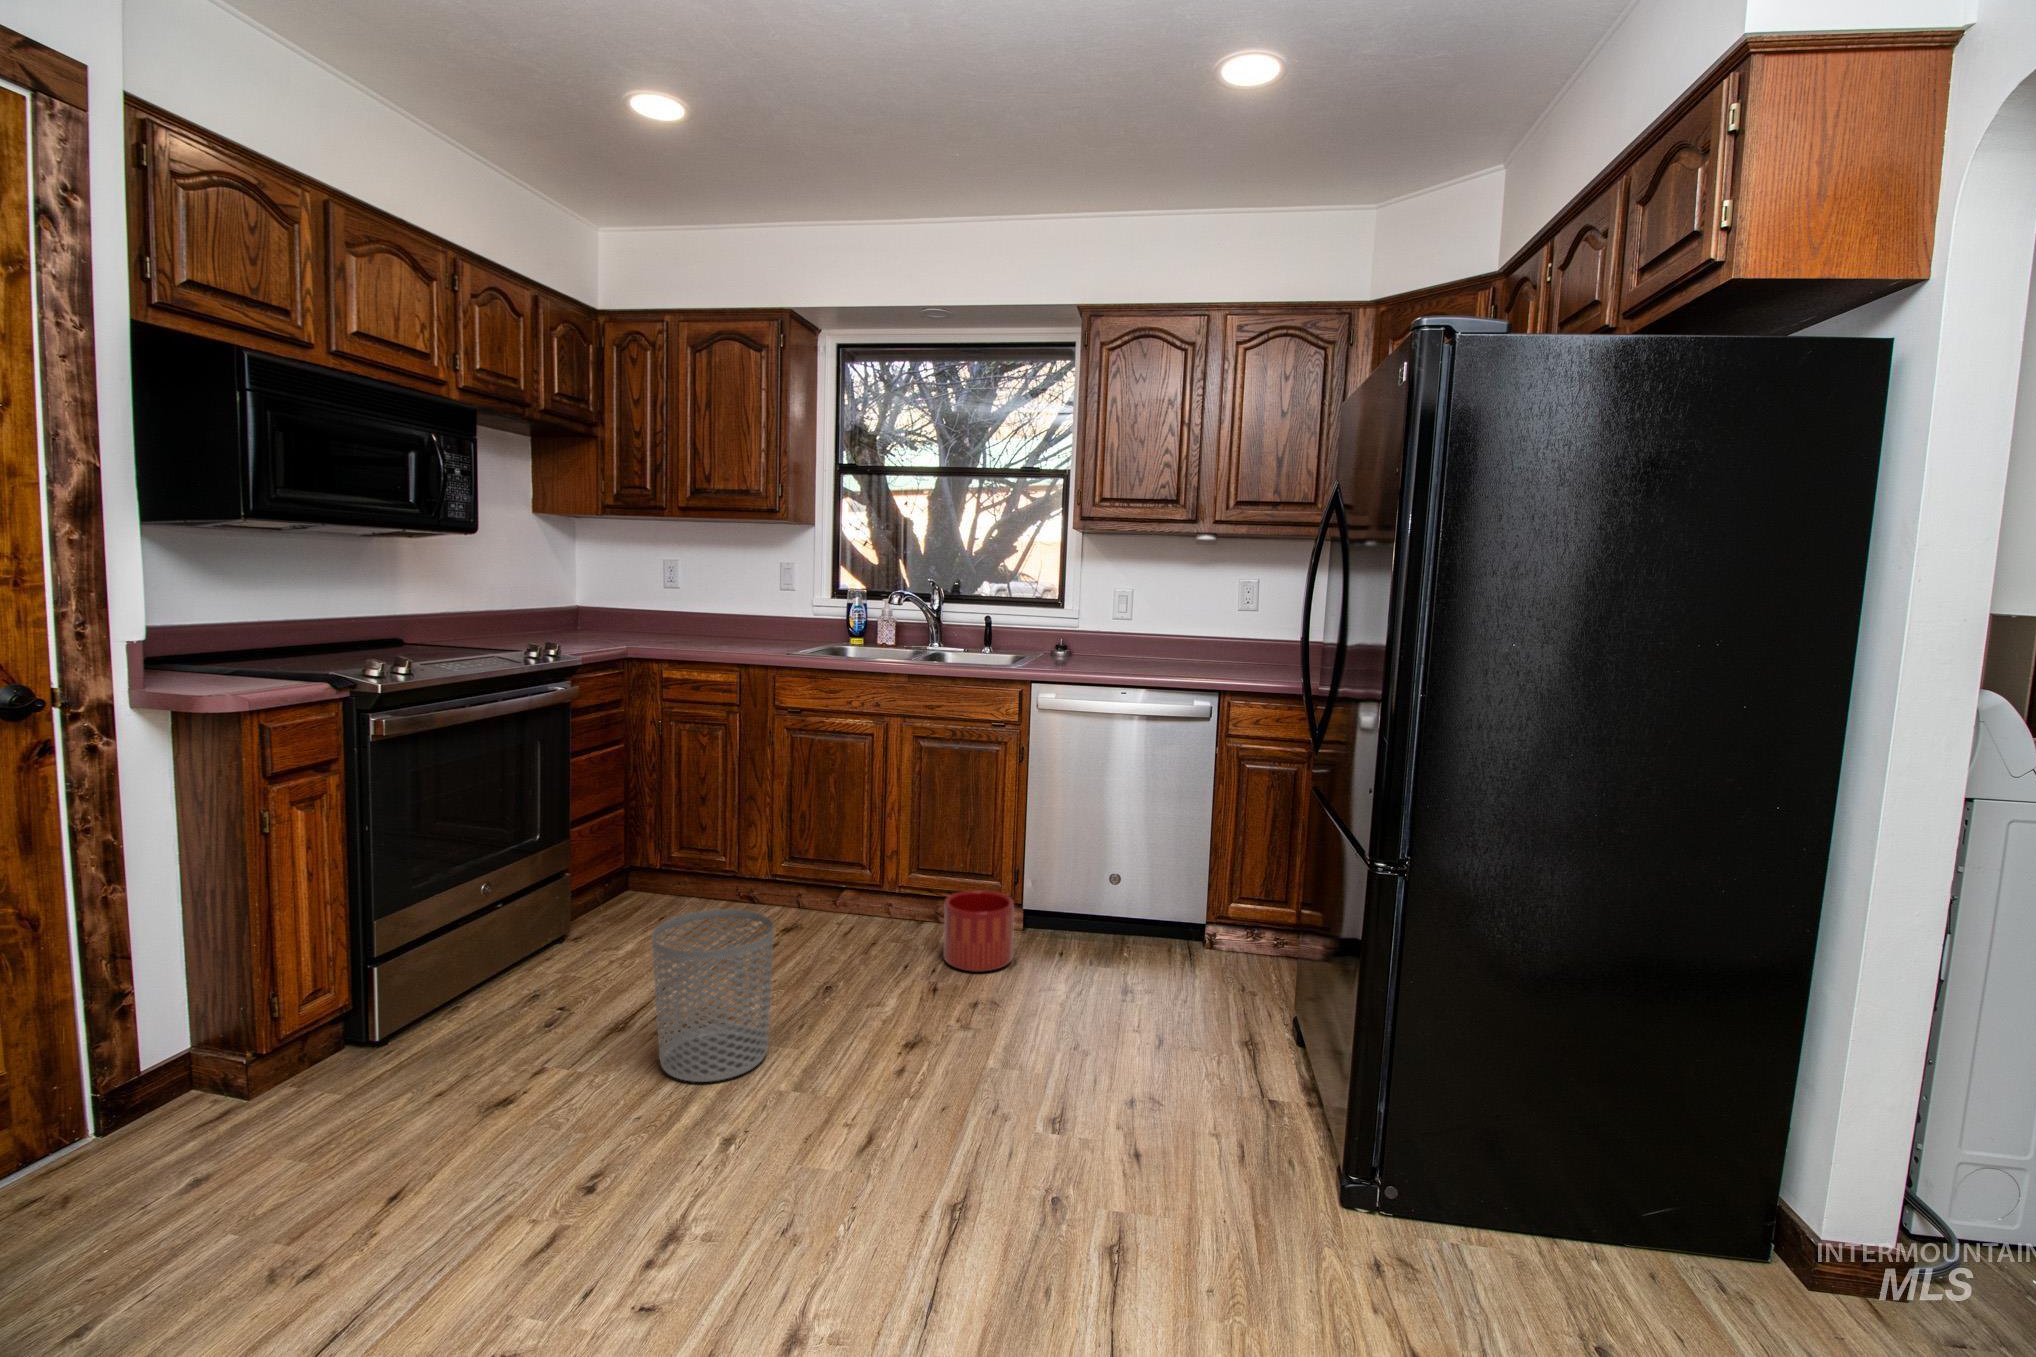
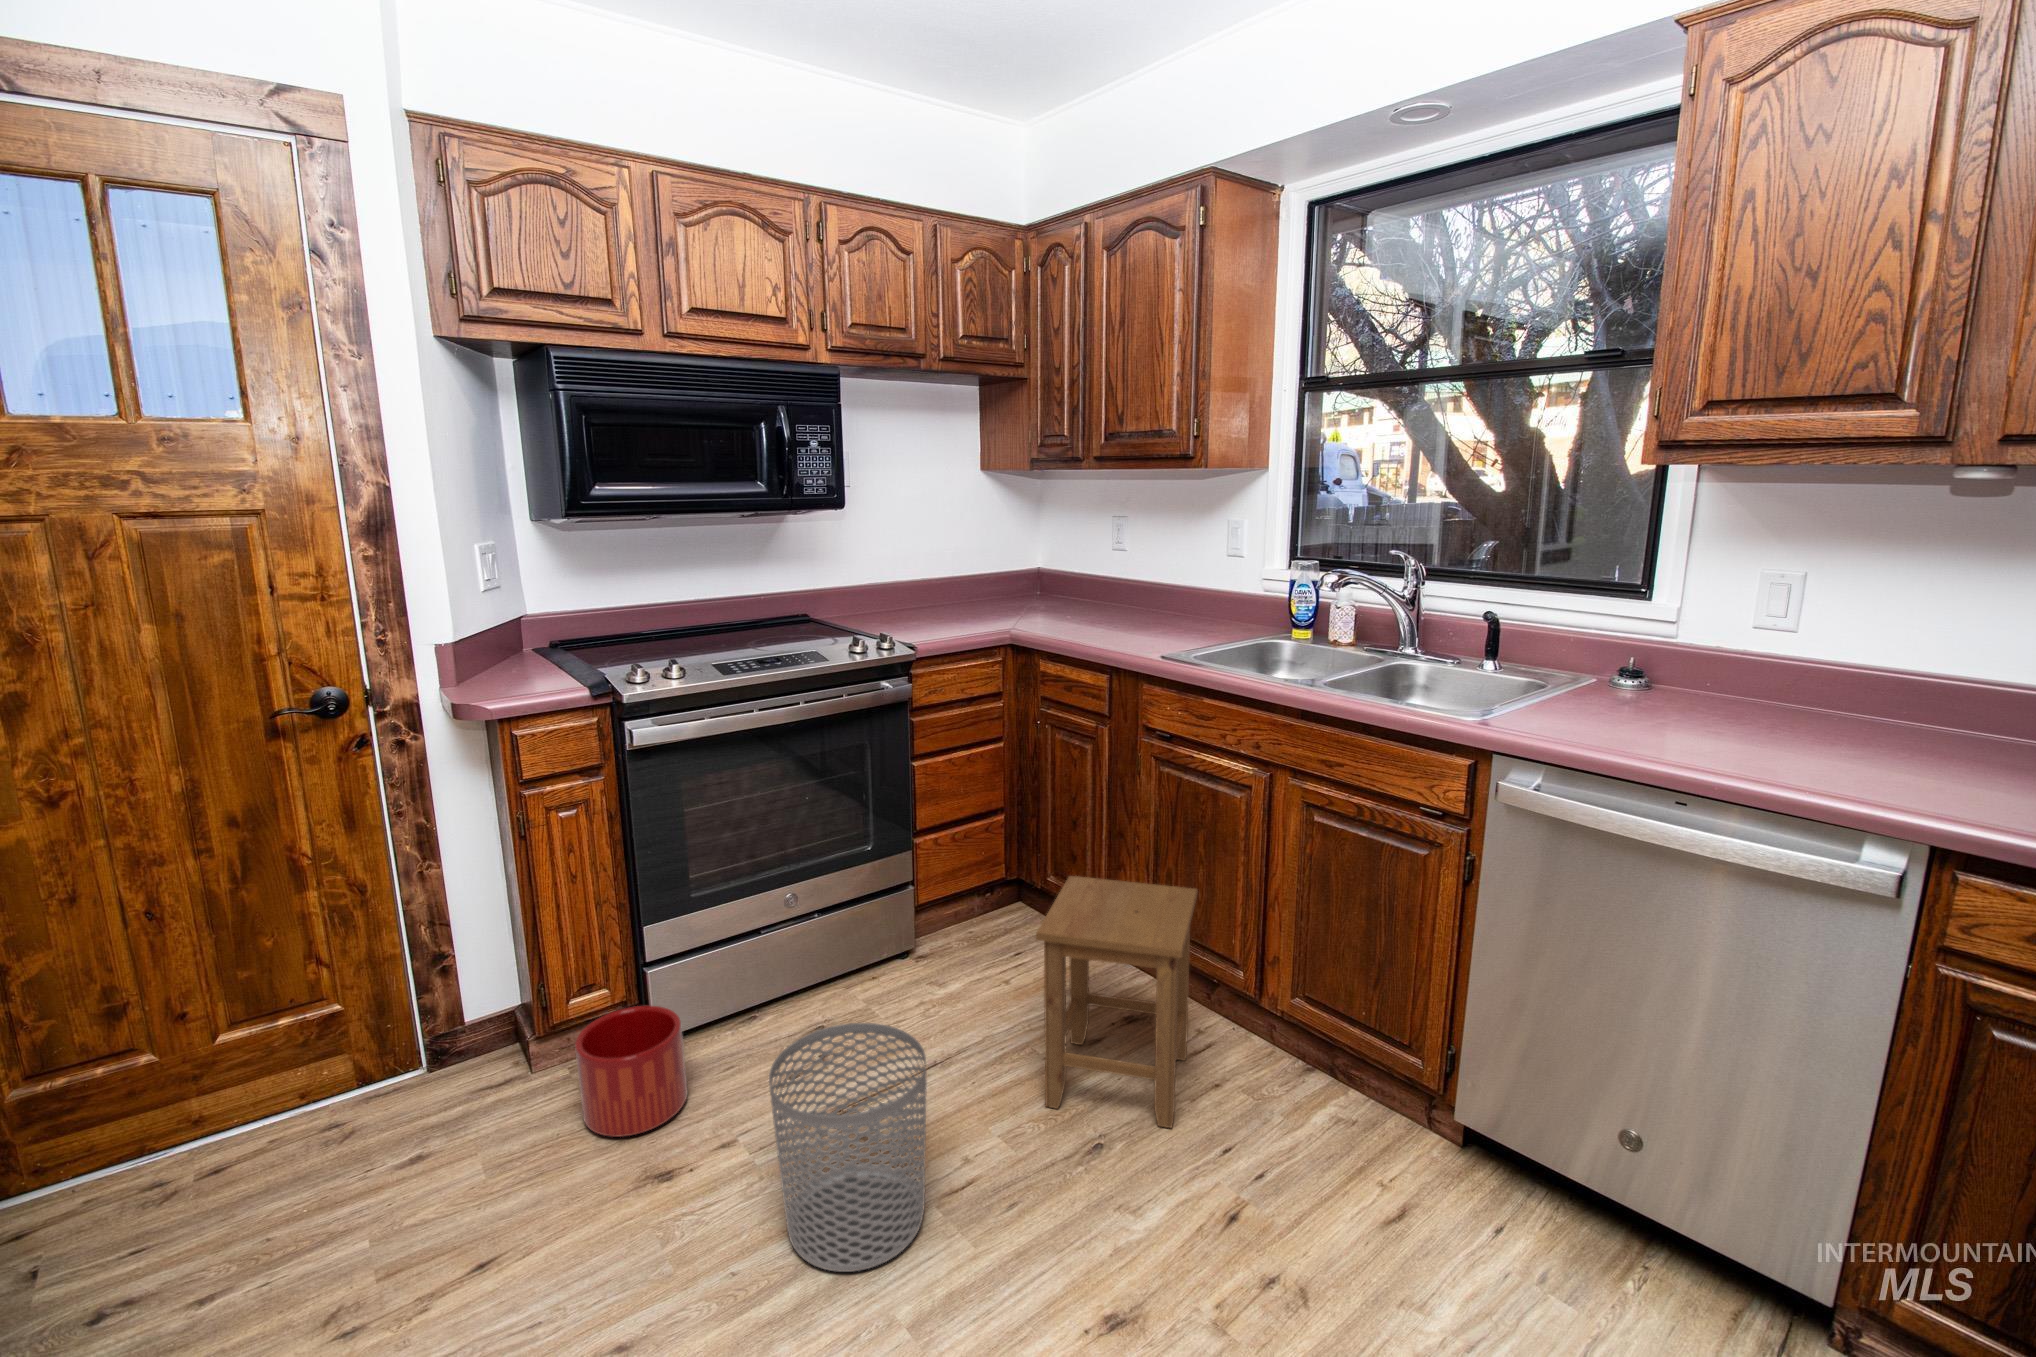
stool: none [756,806,880,976] -> present [1036,876,1198,1128]
planter: present [943,890,1014,972] -> present [575,1006,687,1137]

